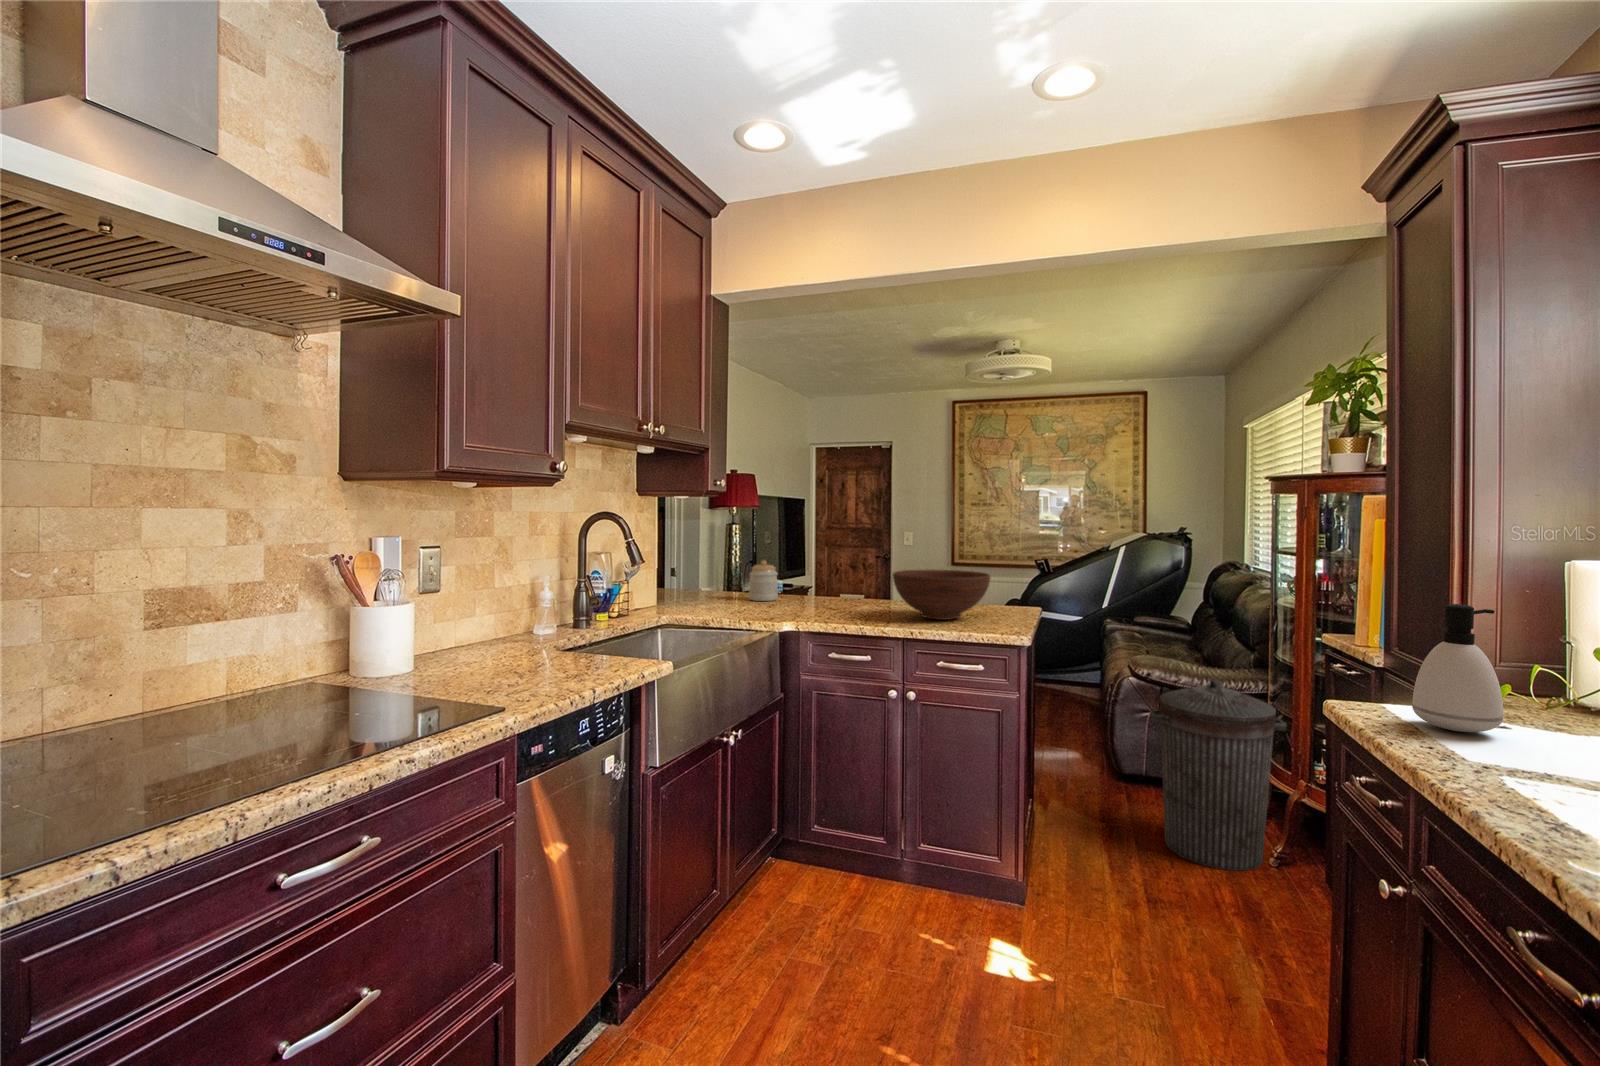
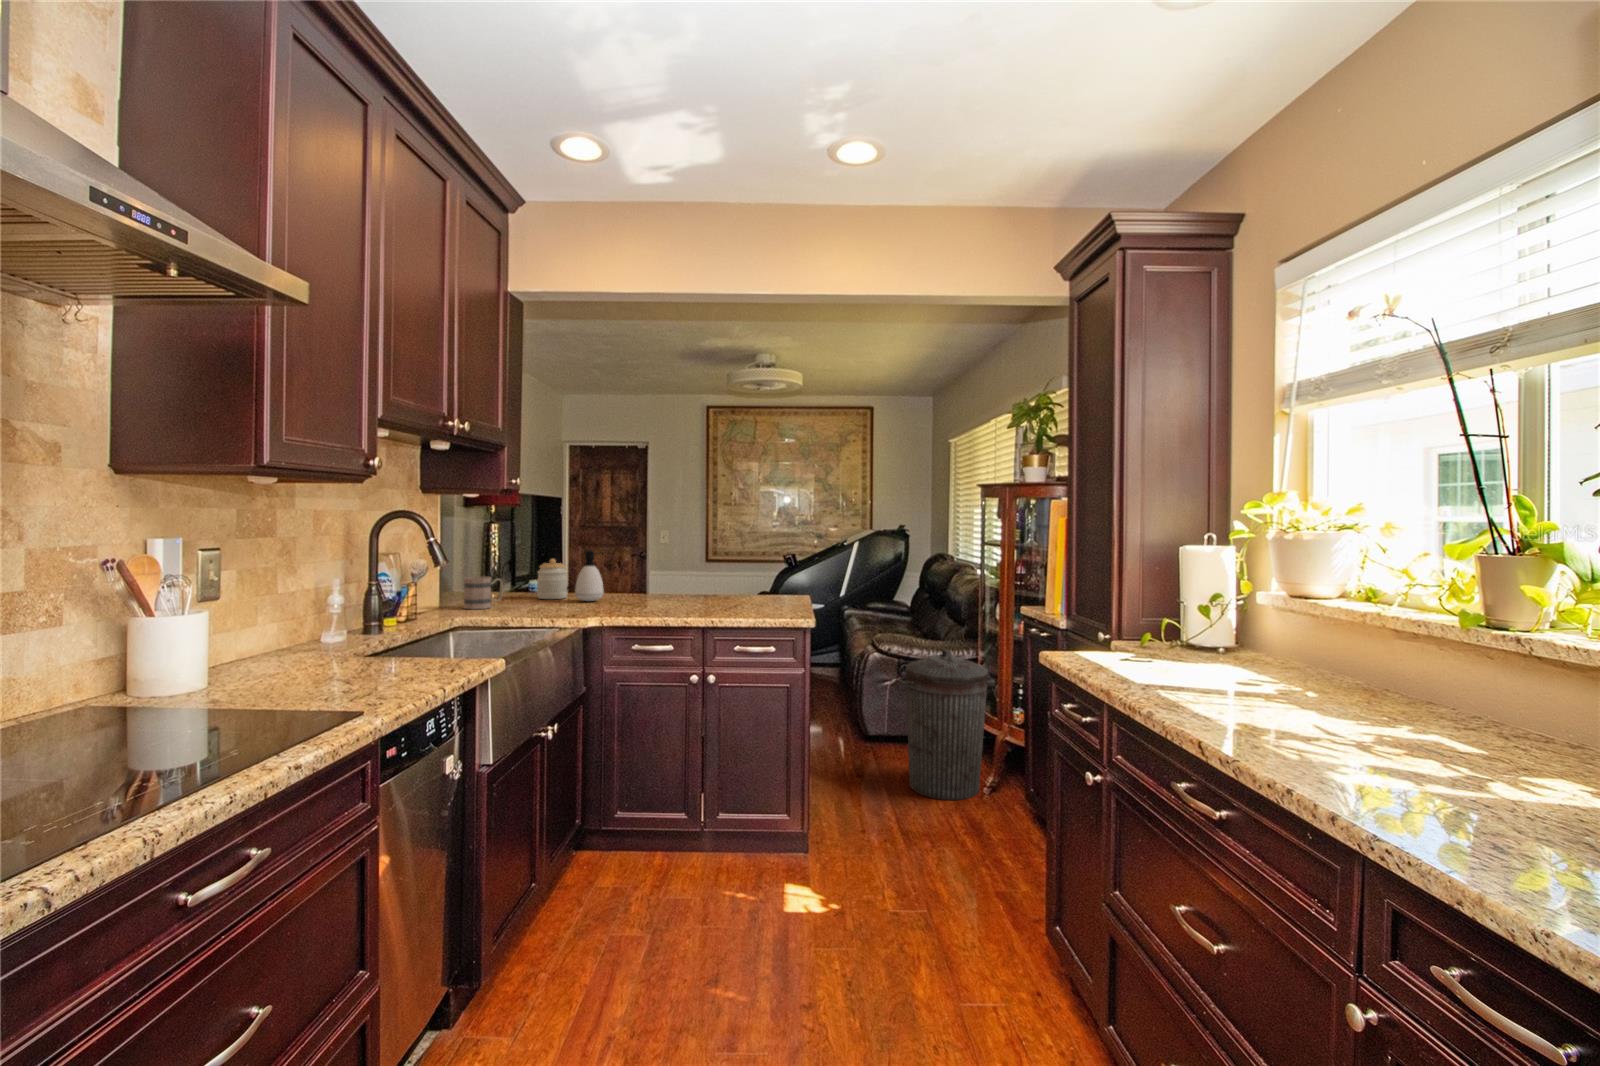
fruit bowl: present [893,570,990,620] -> none [692,565,779,609]
mug: none [676,577,713,608] -> present [464,576,503,609]
soap dispenser: present [1412,604,1503,732] -> present [575,550,604,601]

